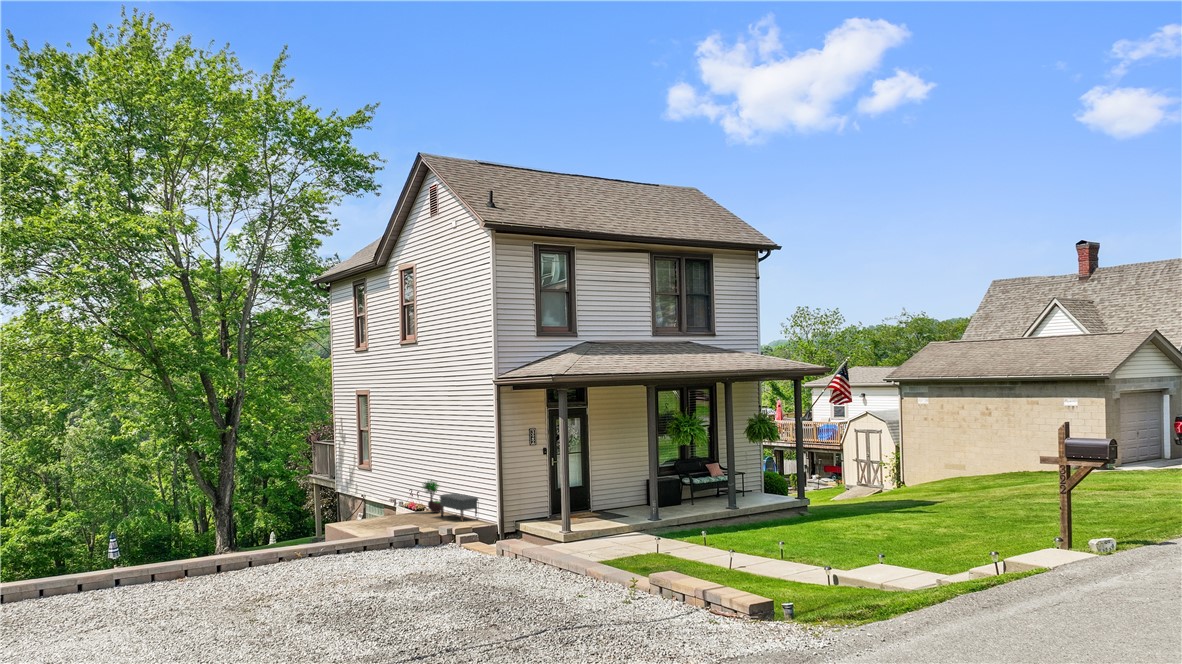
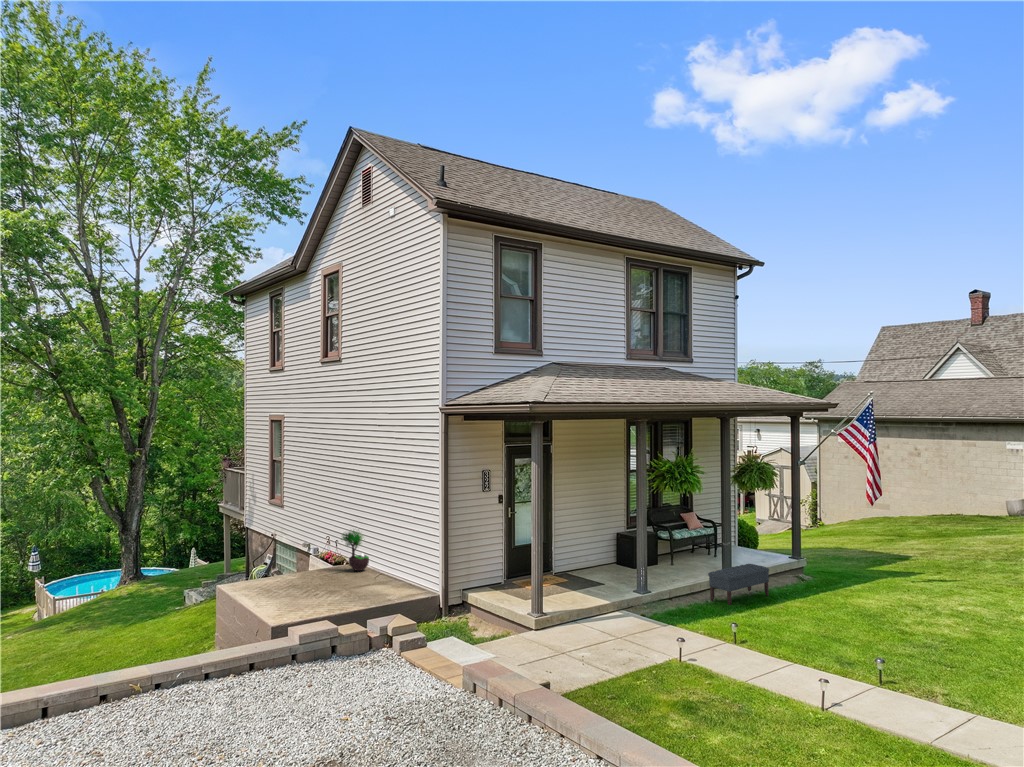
bench: present [440,493,478,521] -> present [708,564,769,605]

